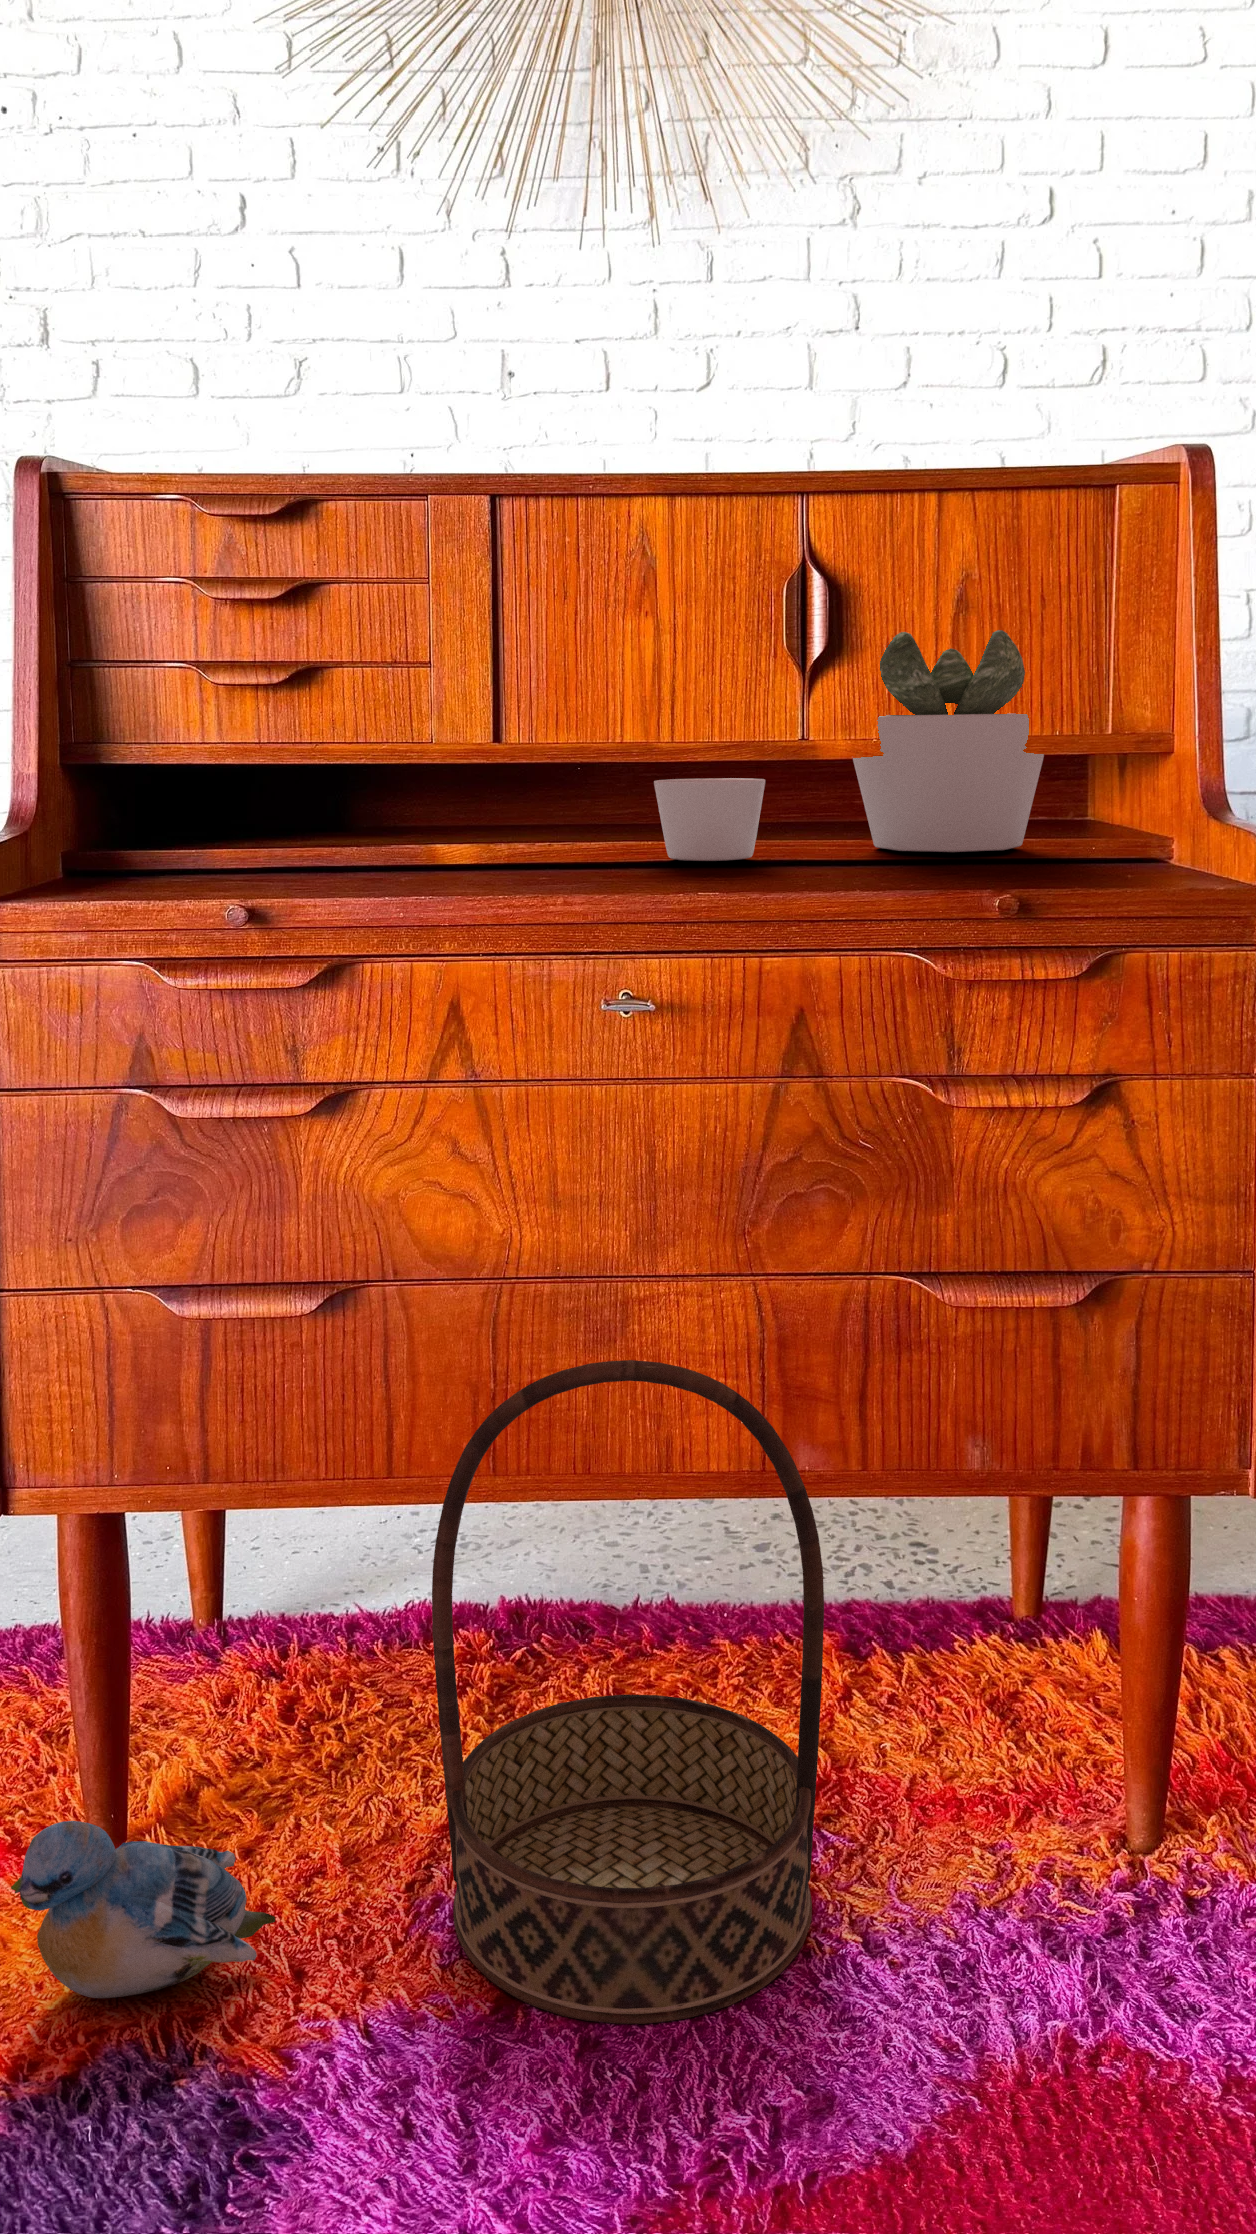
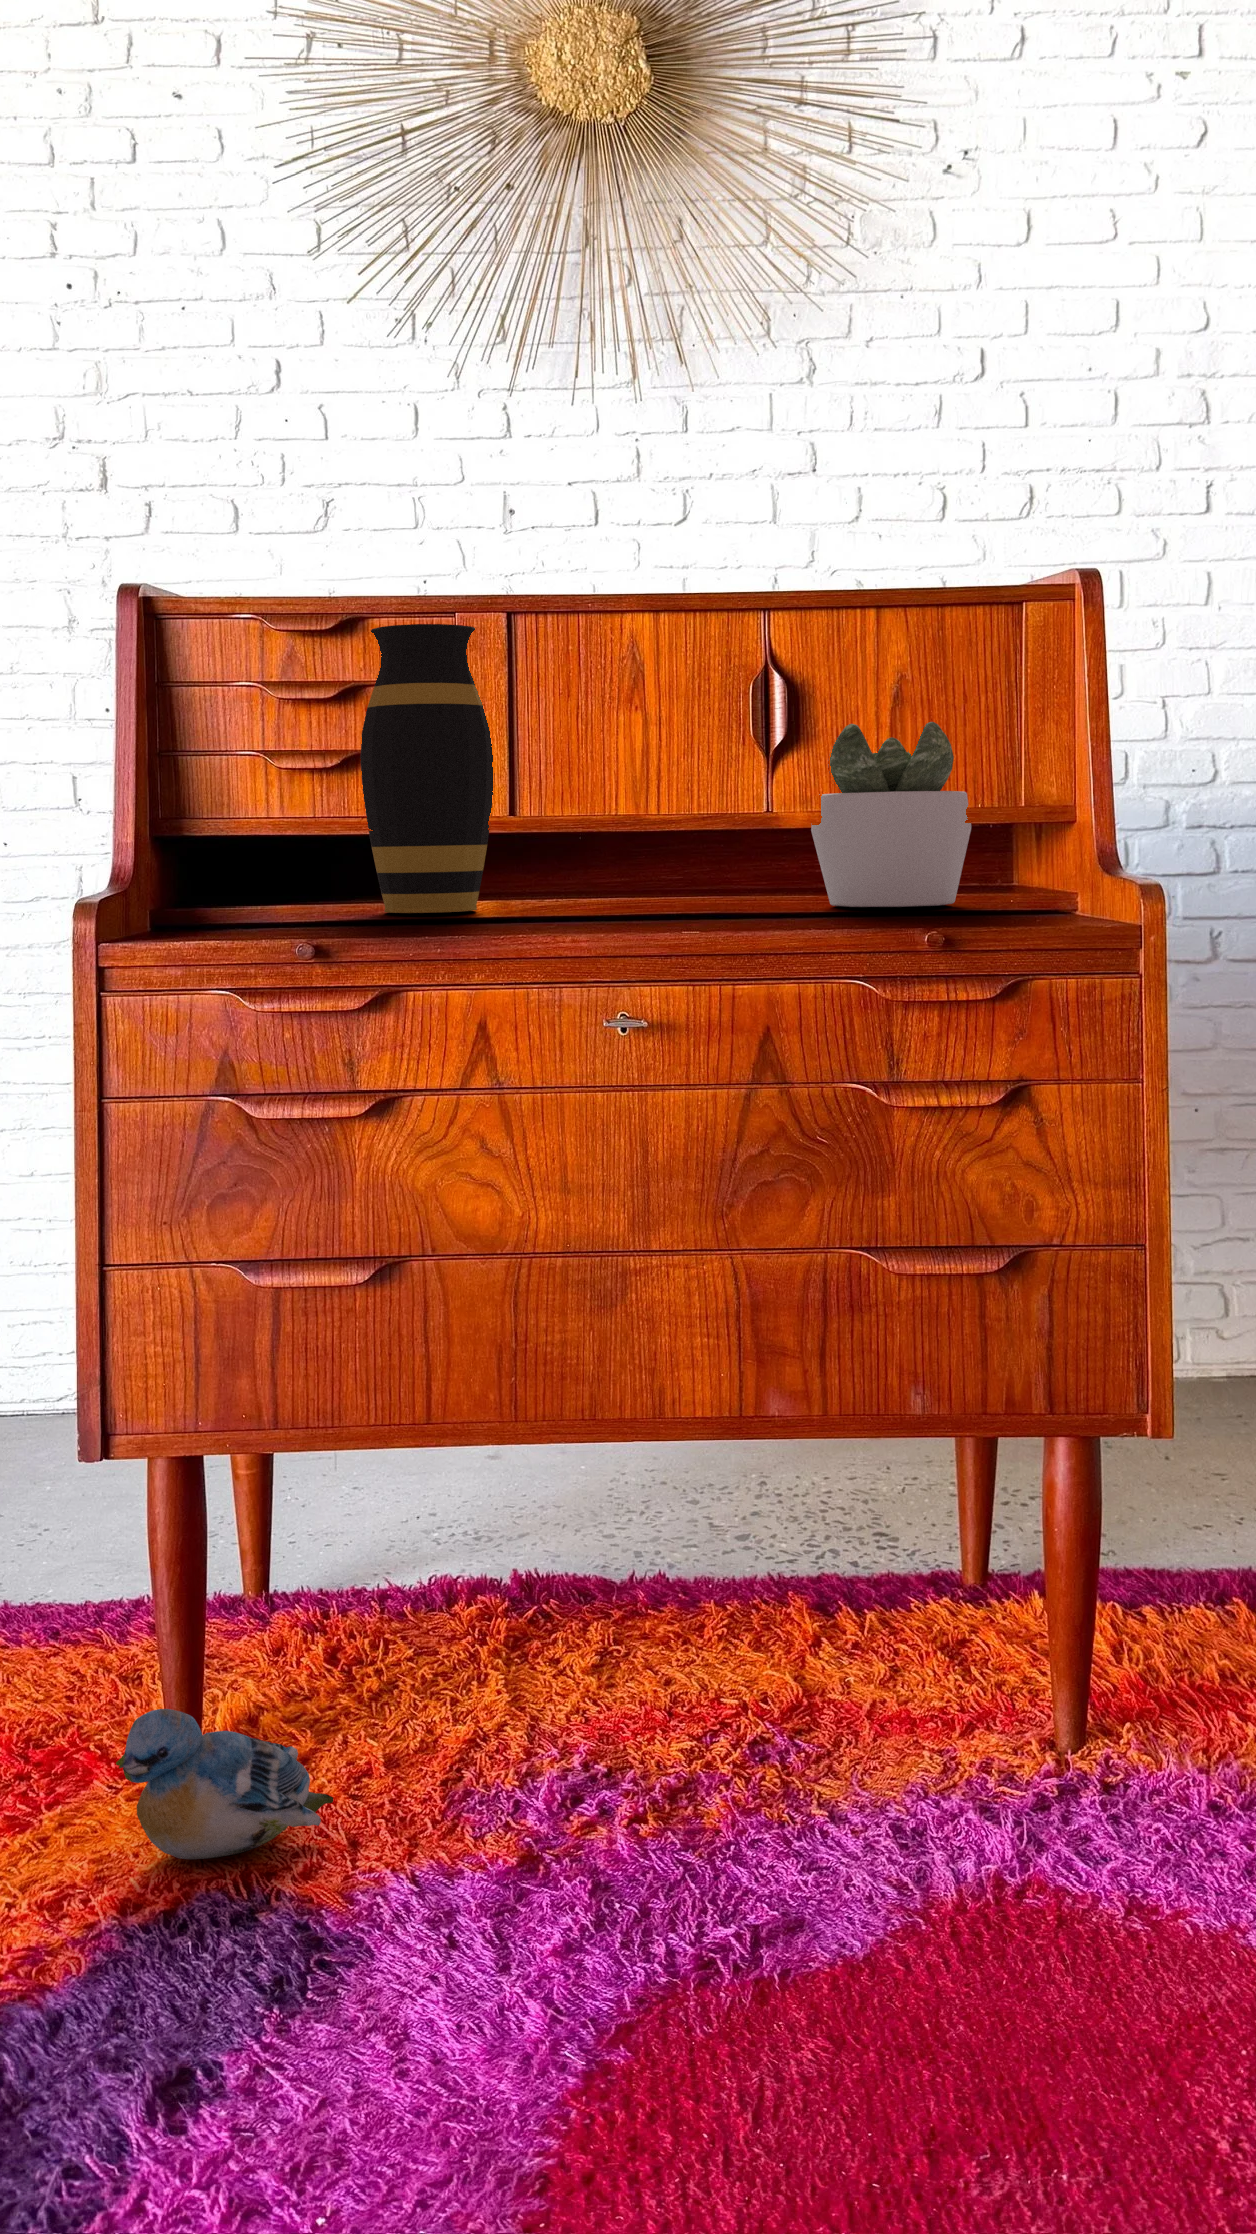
vase: none [316,509,477,856] -> present [361,624,493,913]
candle: present [654,778,765,861] -> none [644,847,738,914]
basket: present [432,1360,824,2024] -> none [464,1322,793,1874]

